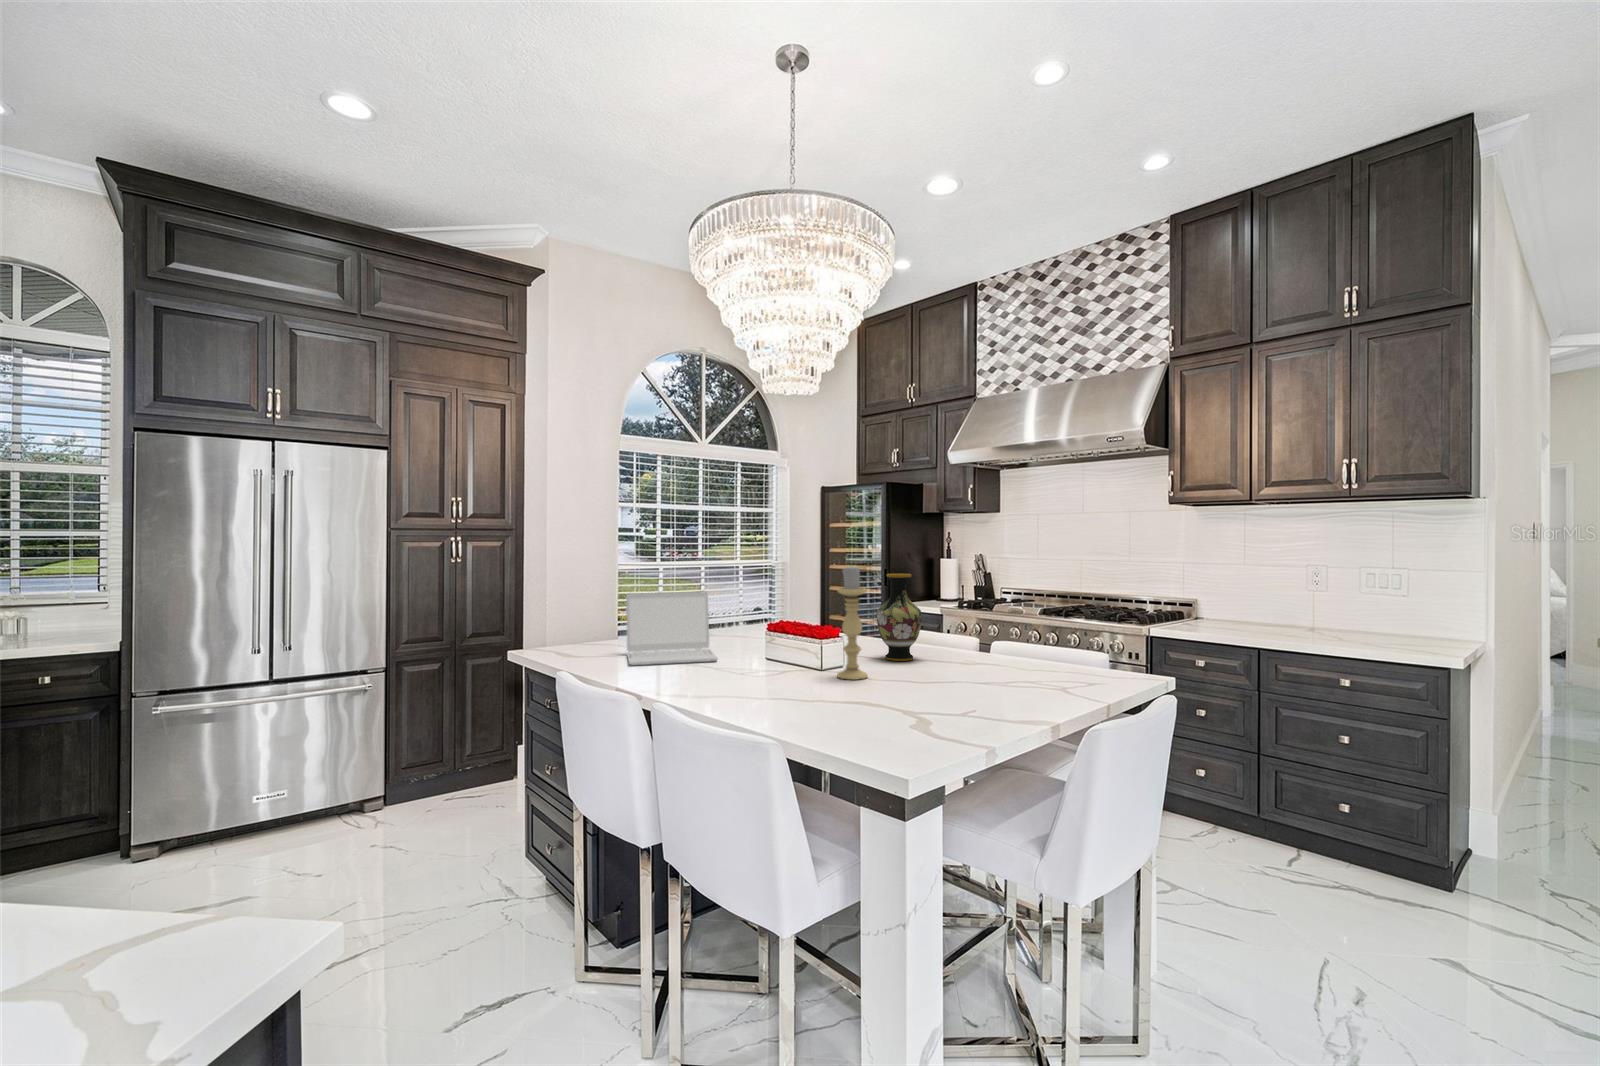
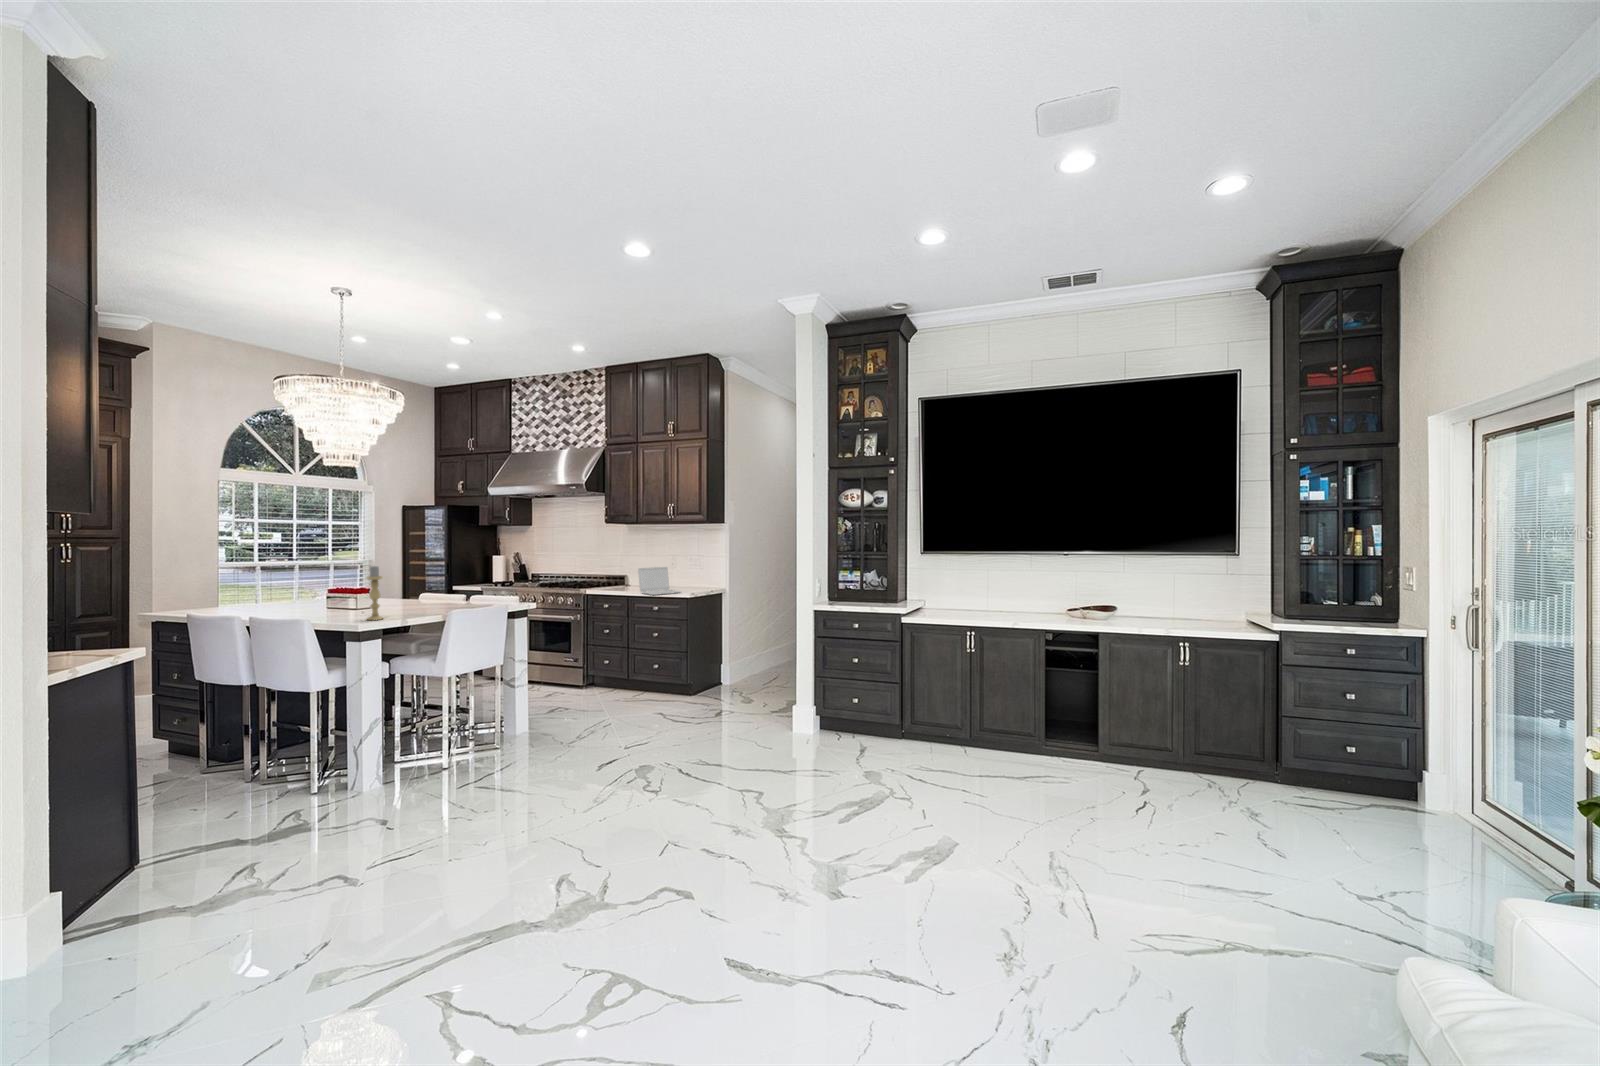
vase: present [877,574,921,661] -> none [398,568,424,613]
laptop: present [626,591,718,665] -> present [638,567,680,595]

